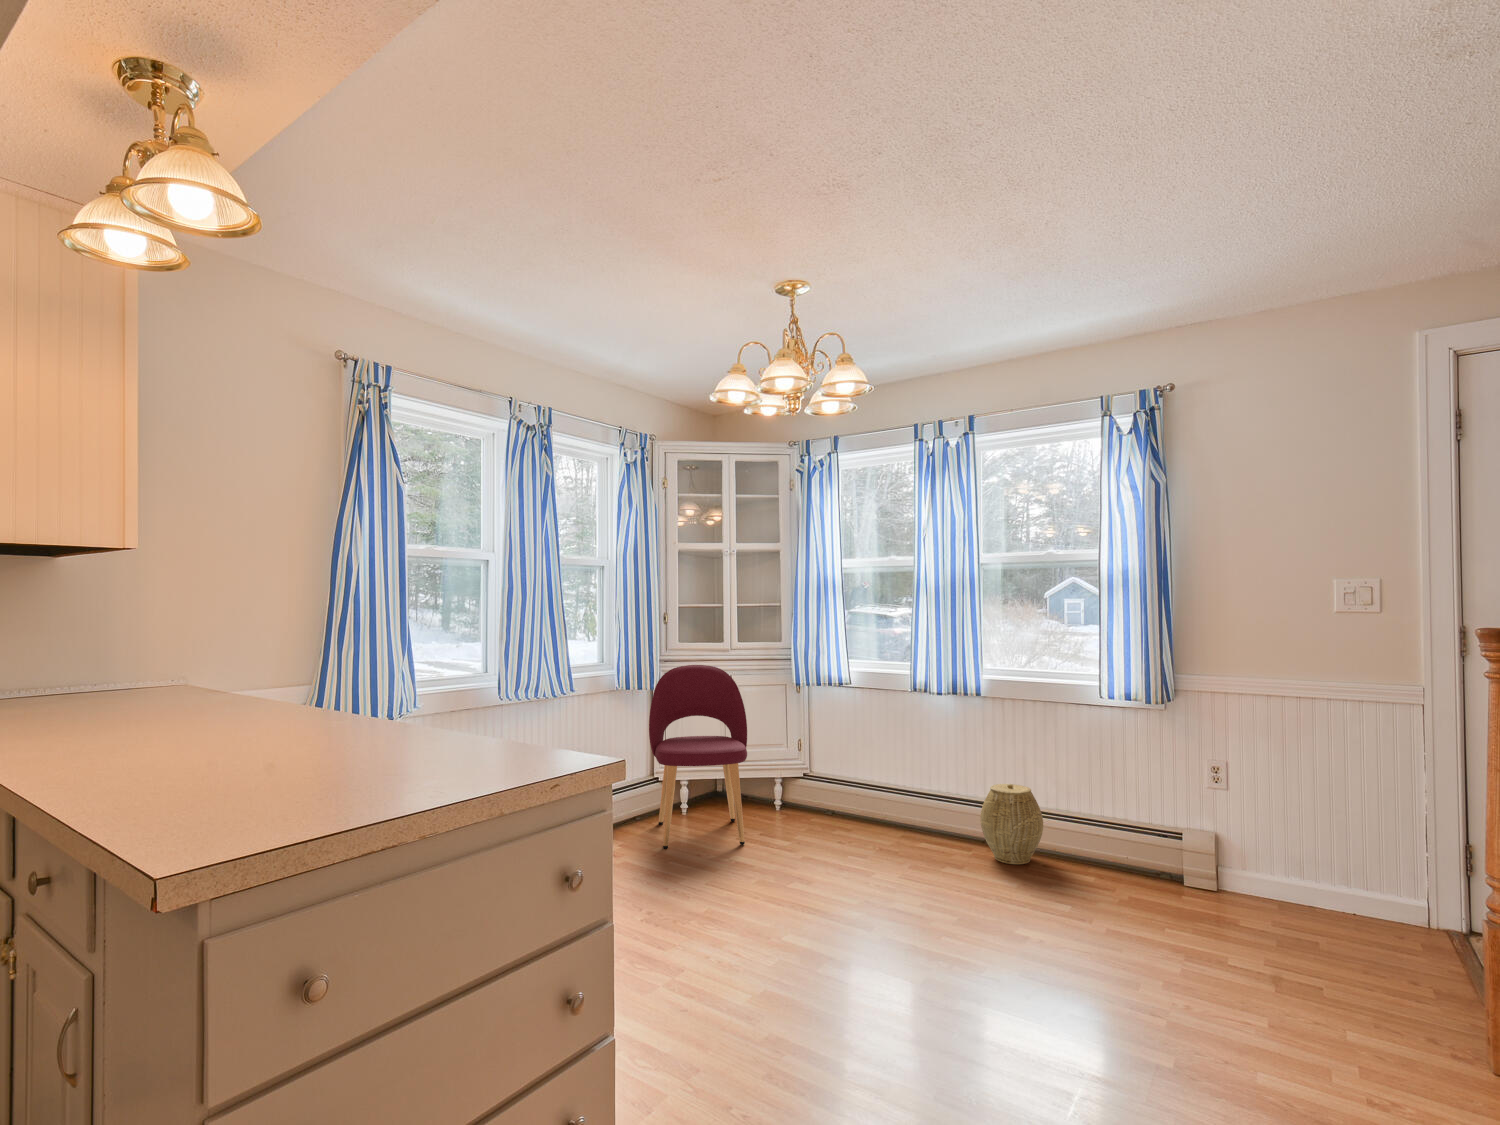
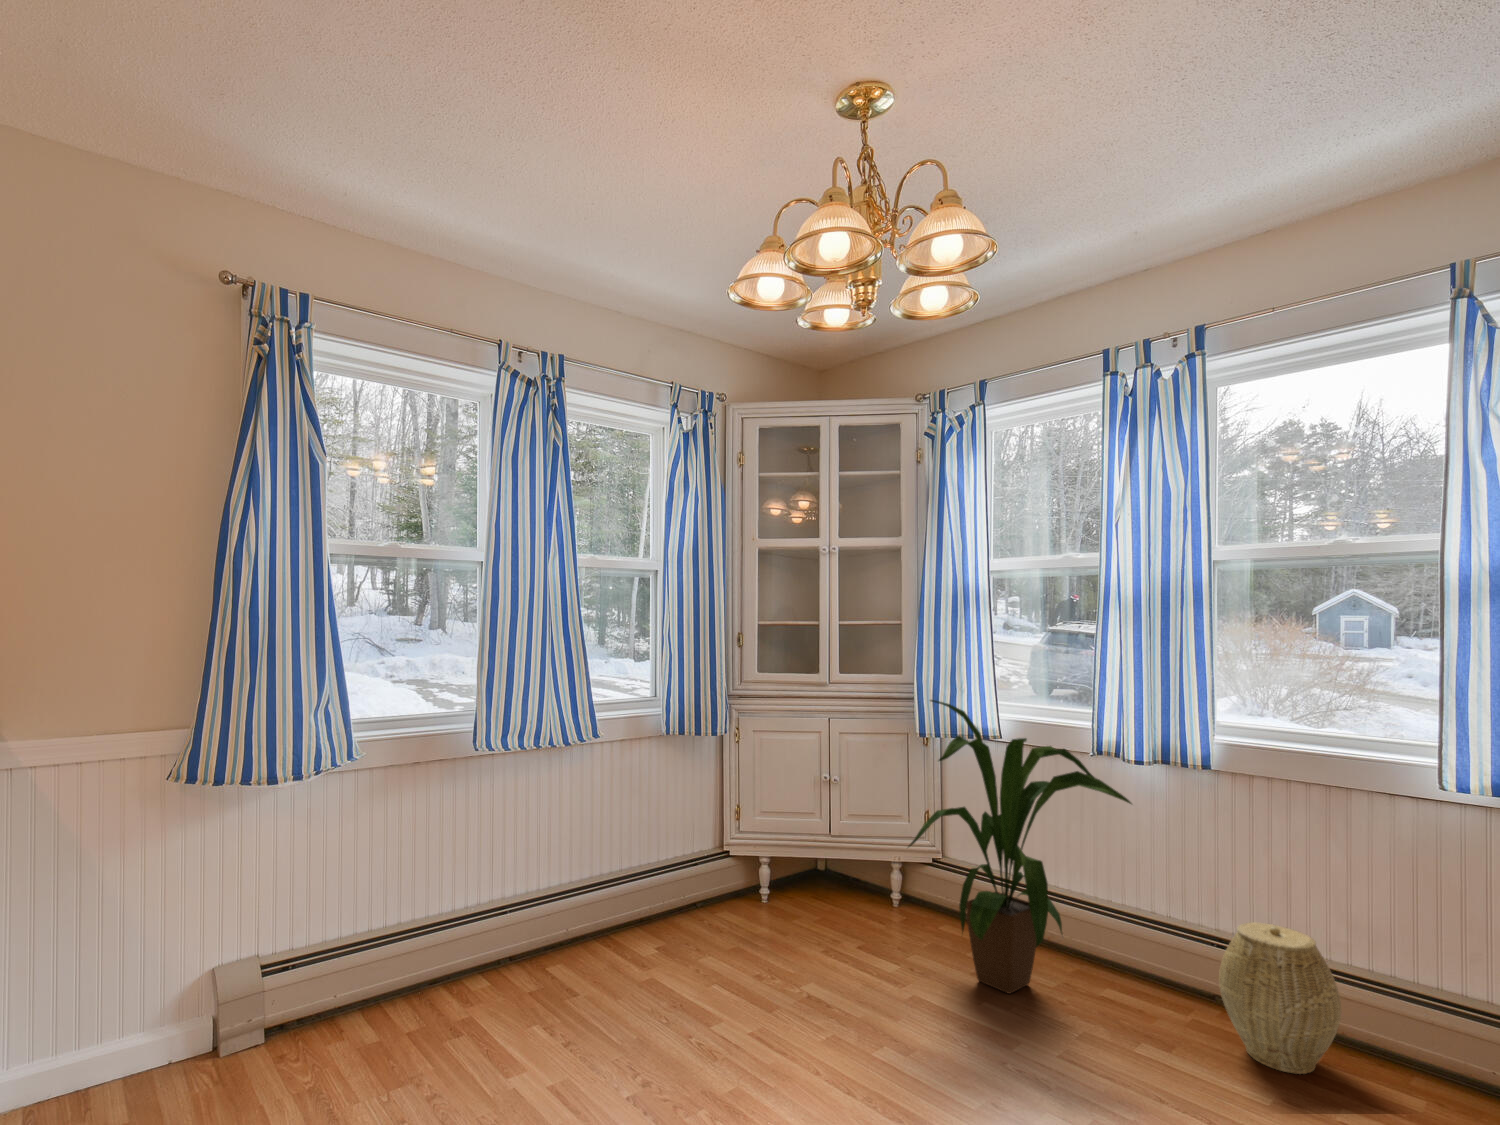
house plant: none [794,660,934,846] -> present [909,700,1131,994]
dining chair: present [649,665,747,849] -> none [709,699,845,972]

